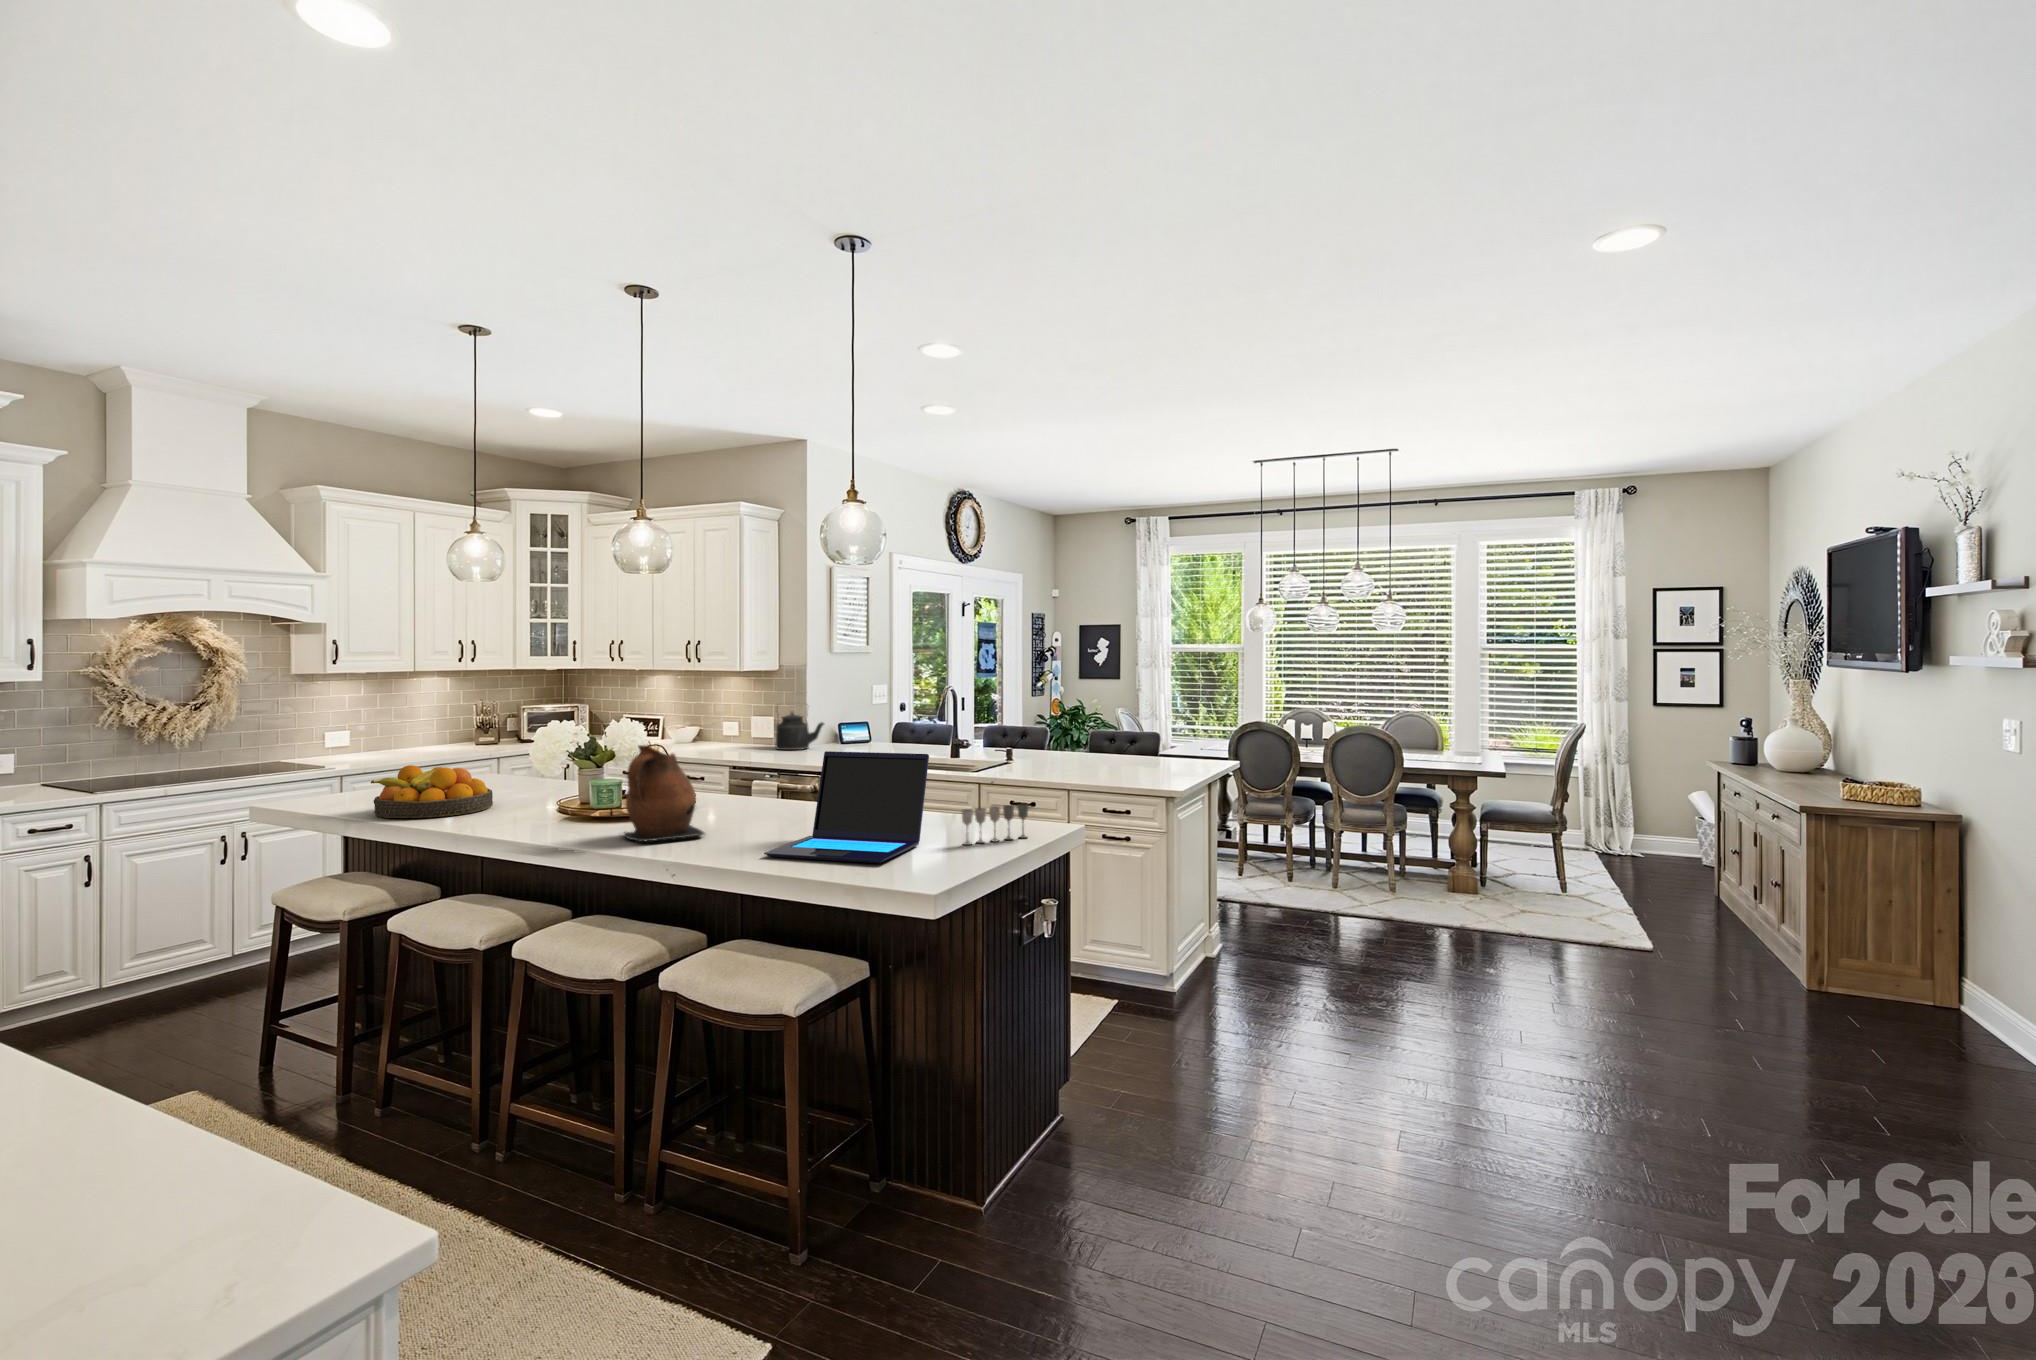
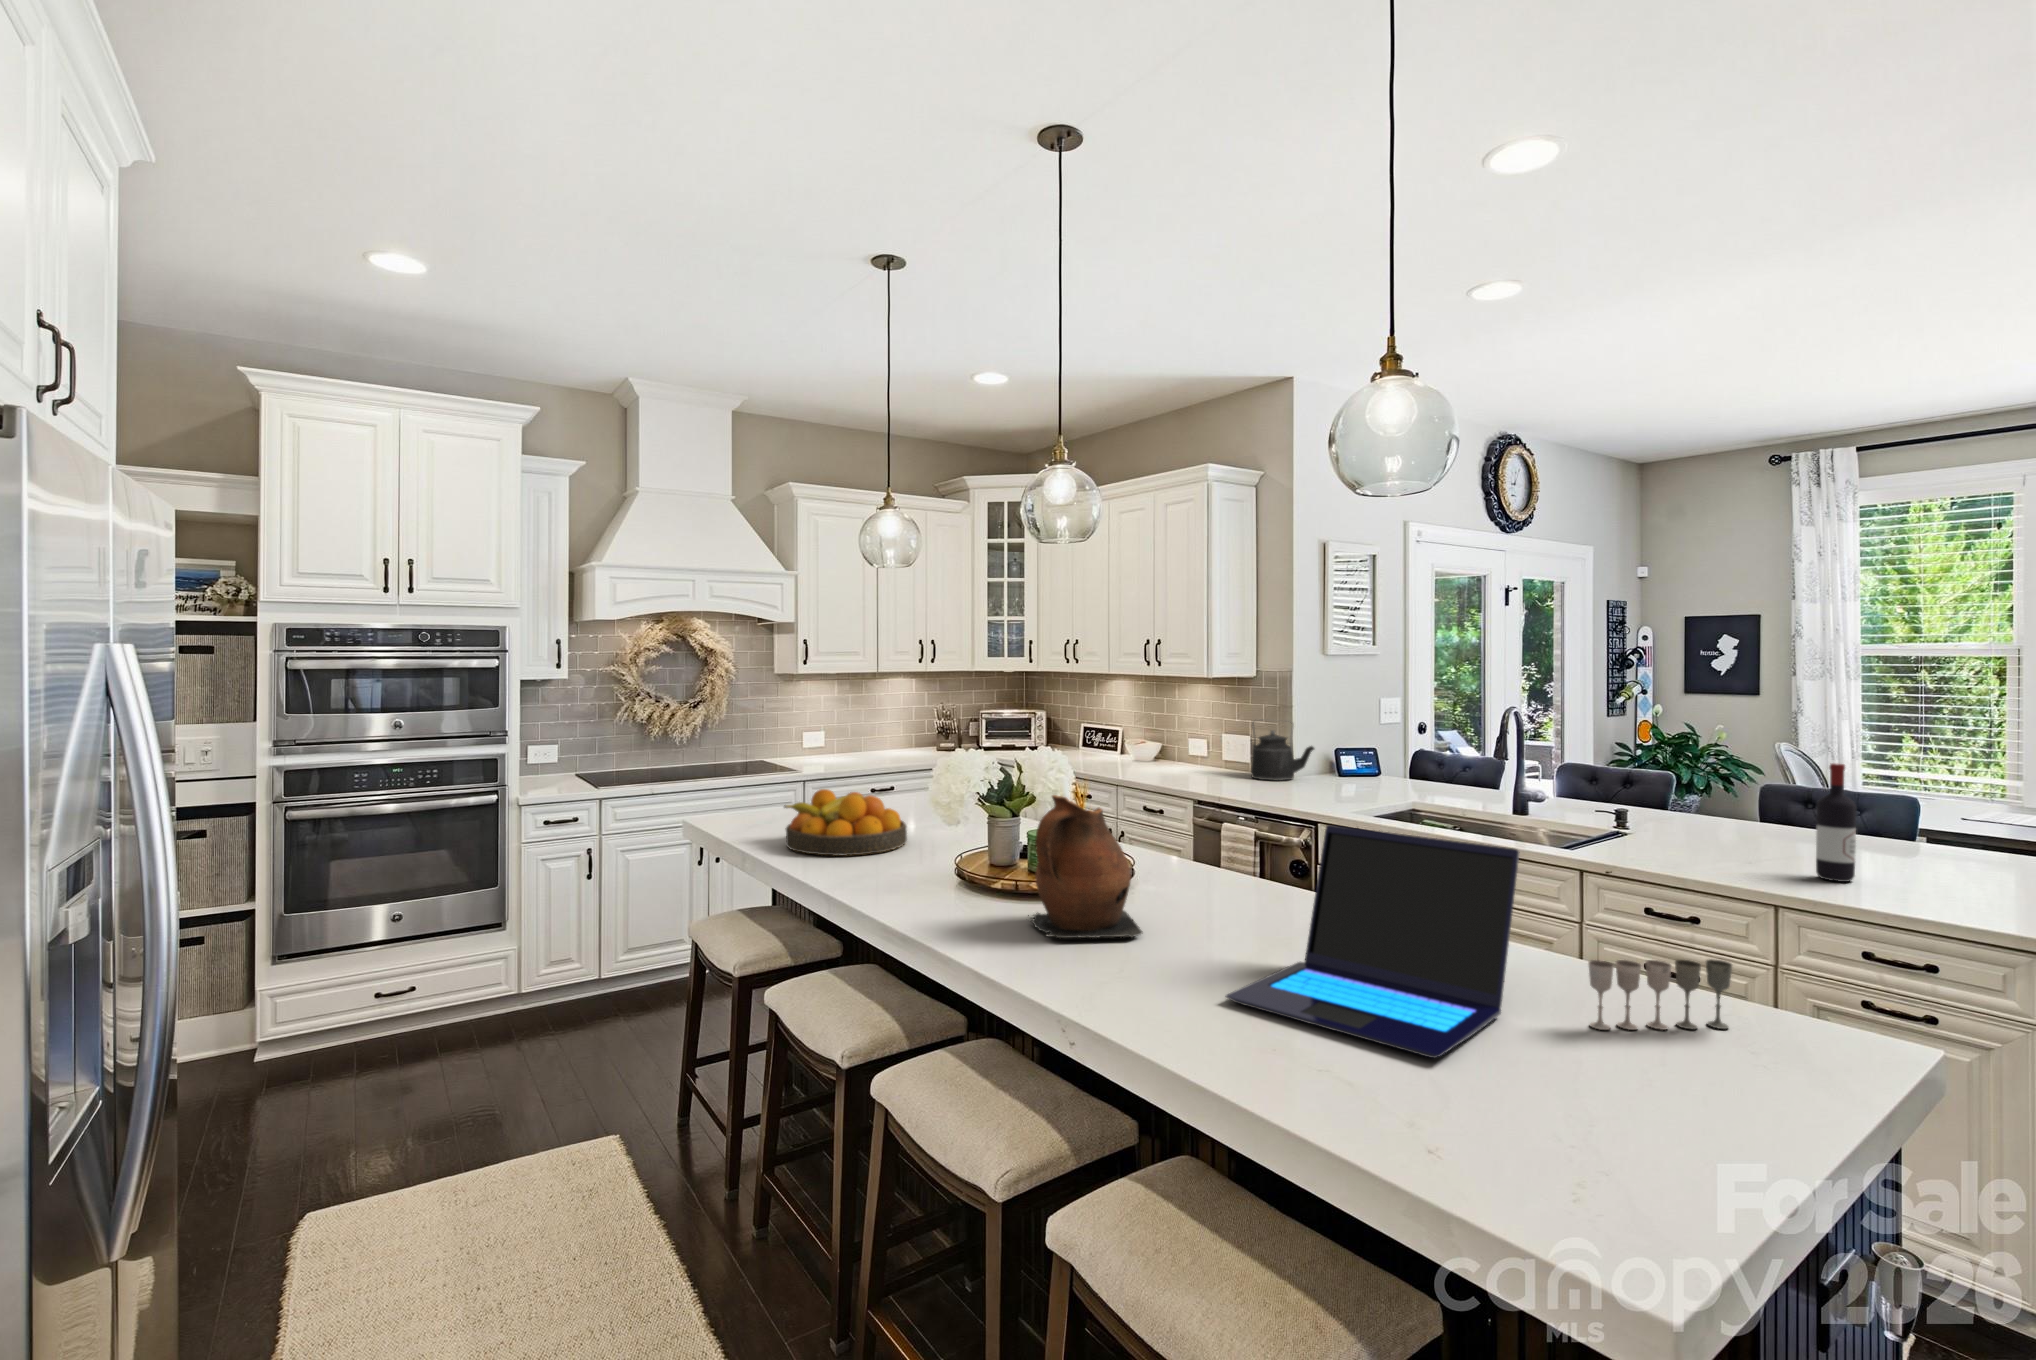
wine bottle: none [1109,711,1127,779] -> present [1816,763,1857,882]

